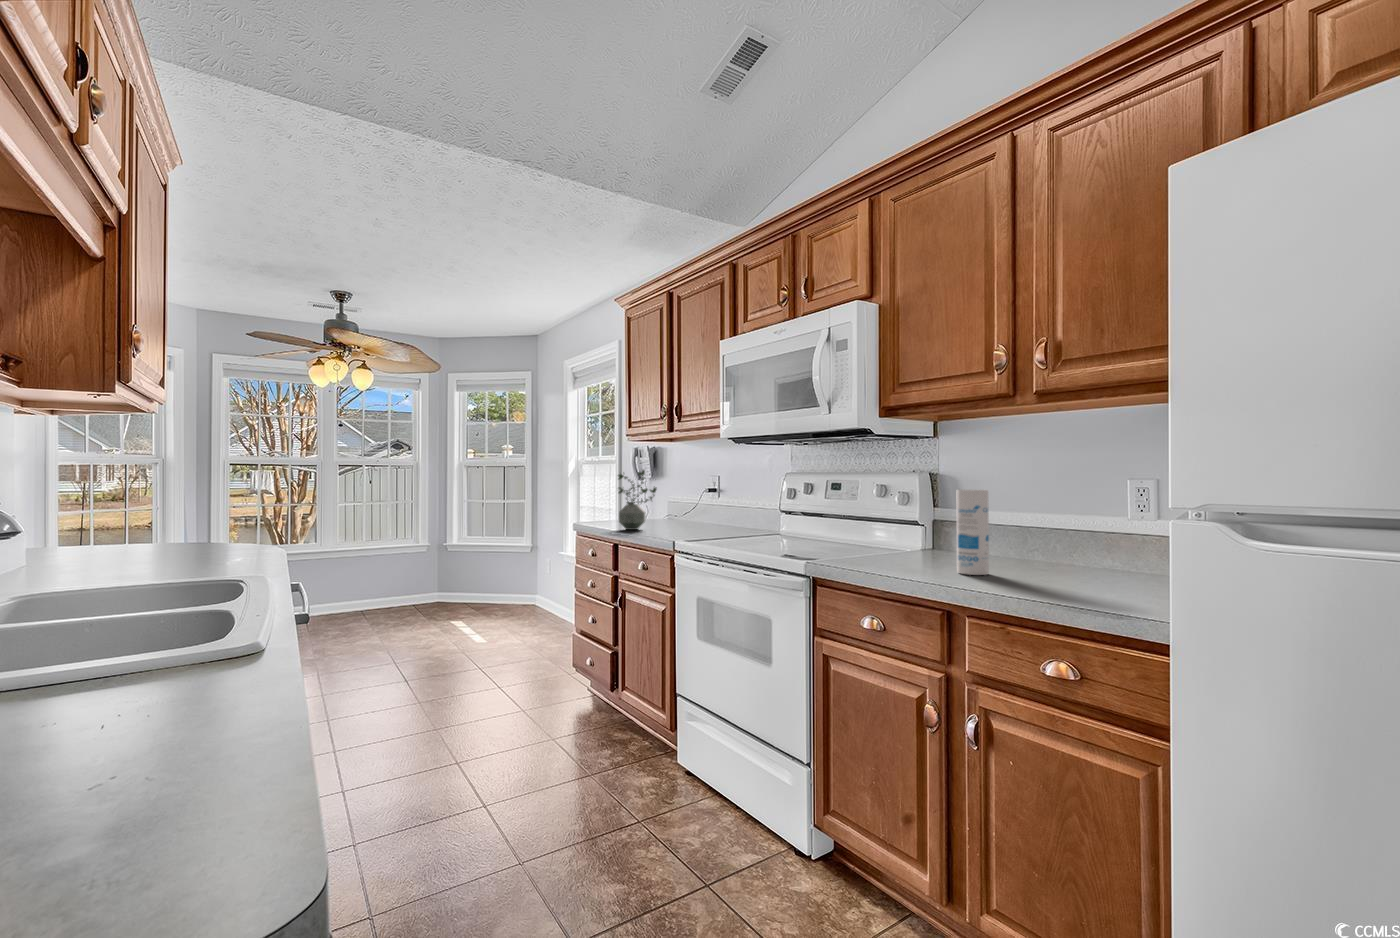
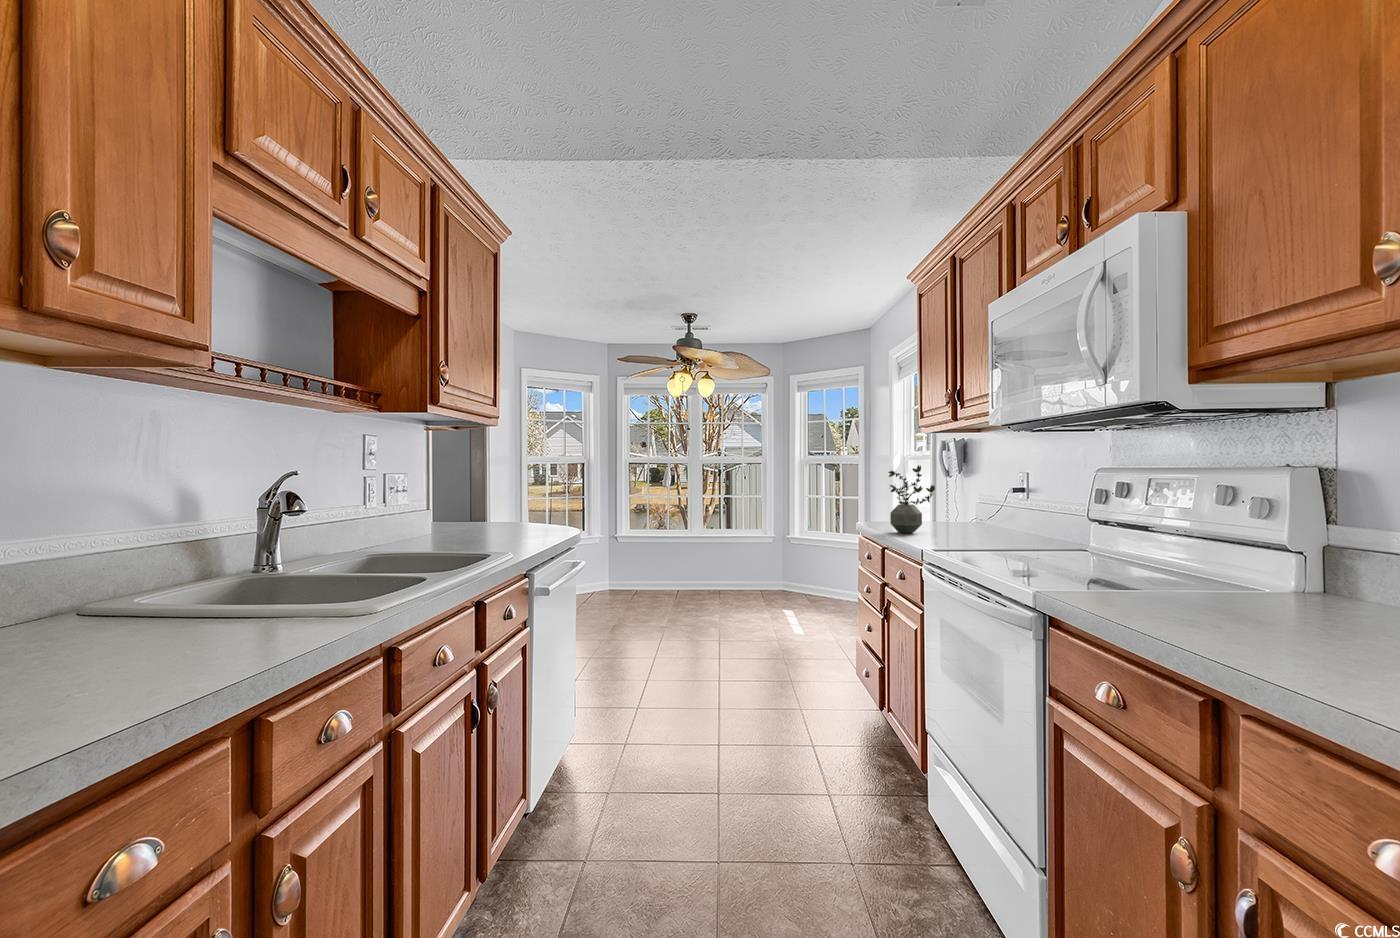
canister: present [956,490,989,575] -> none [1272,497,1343,649]

